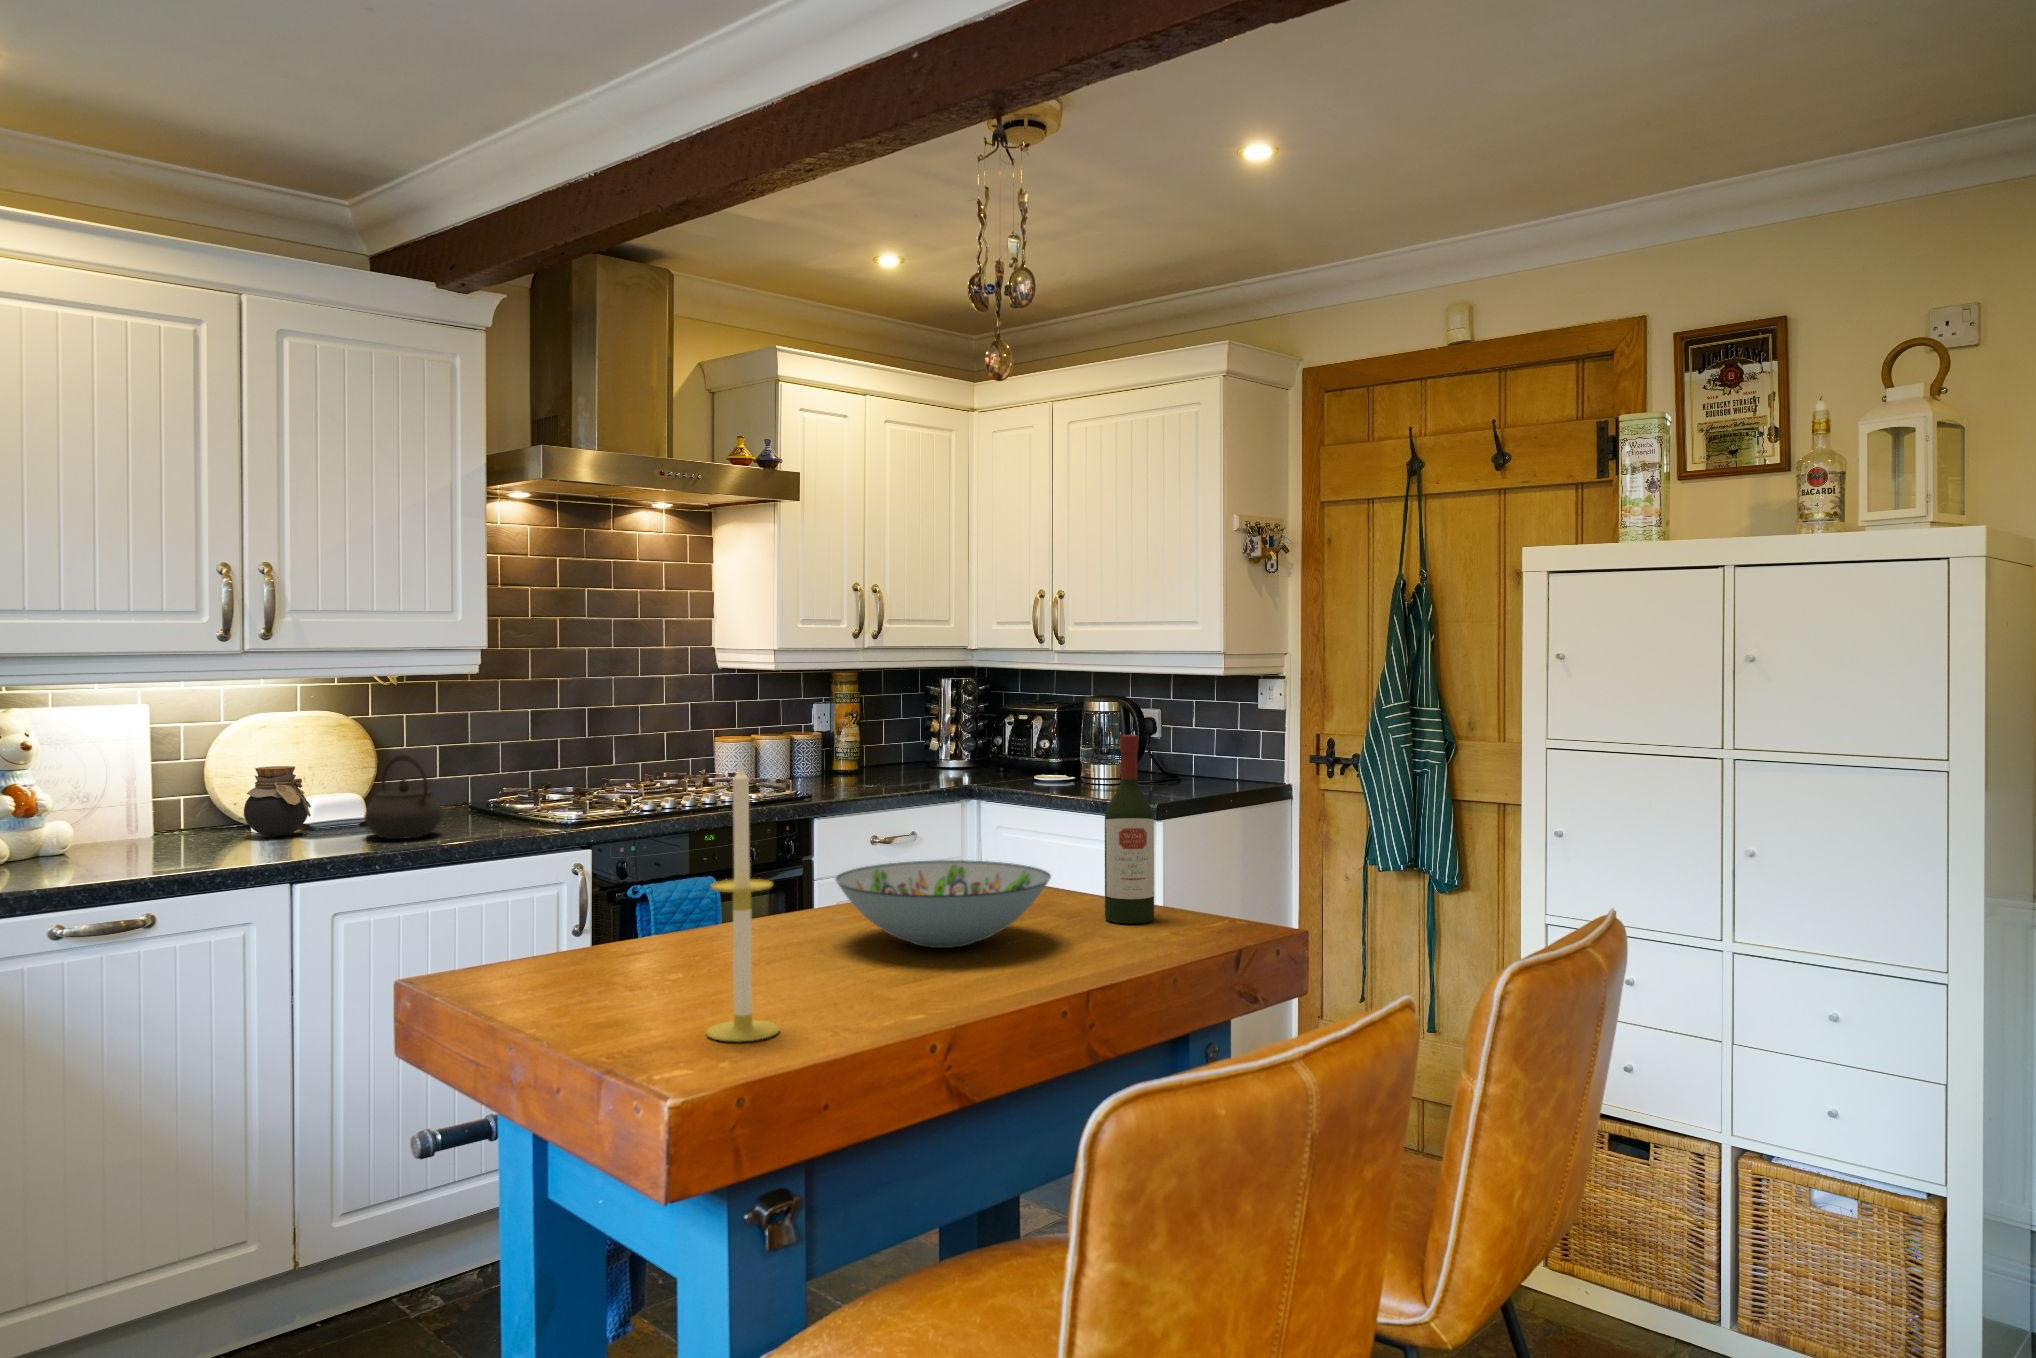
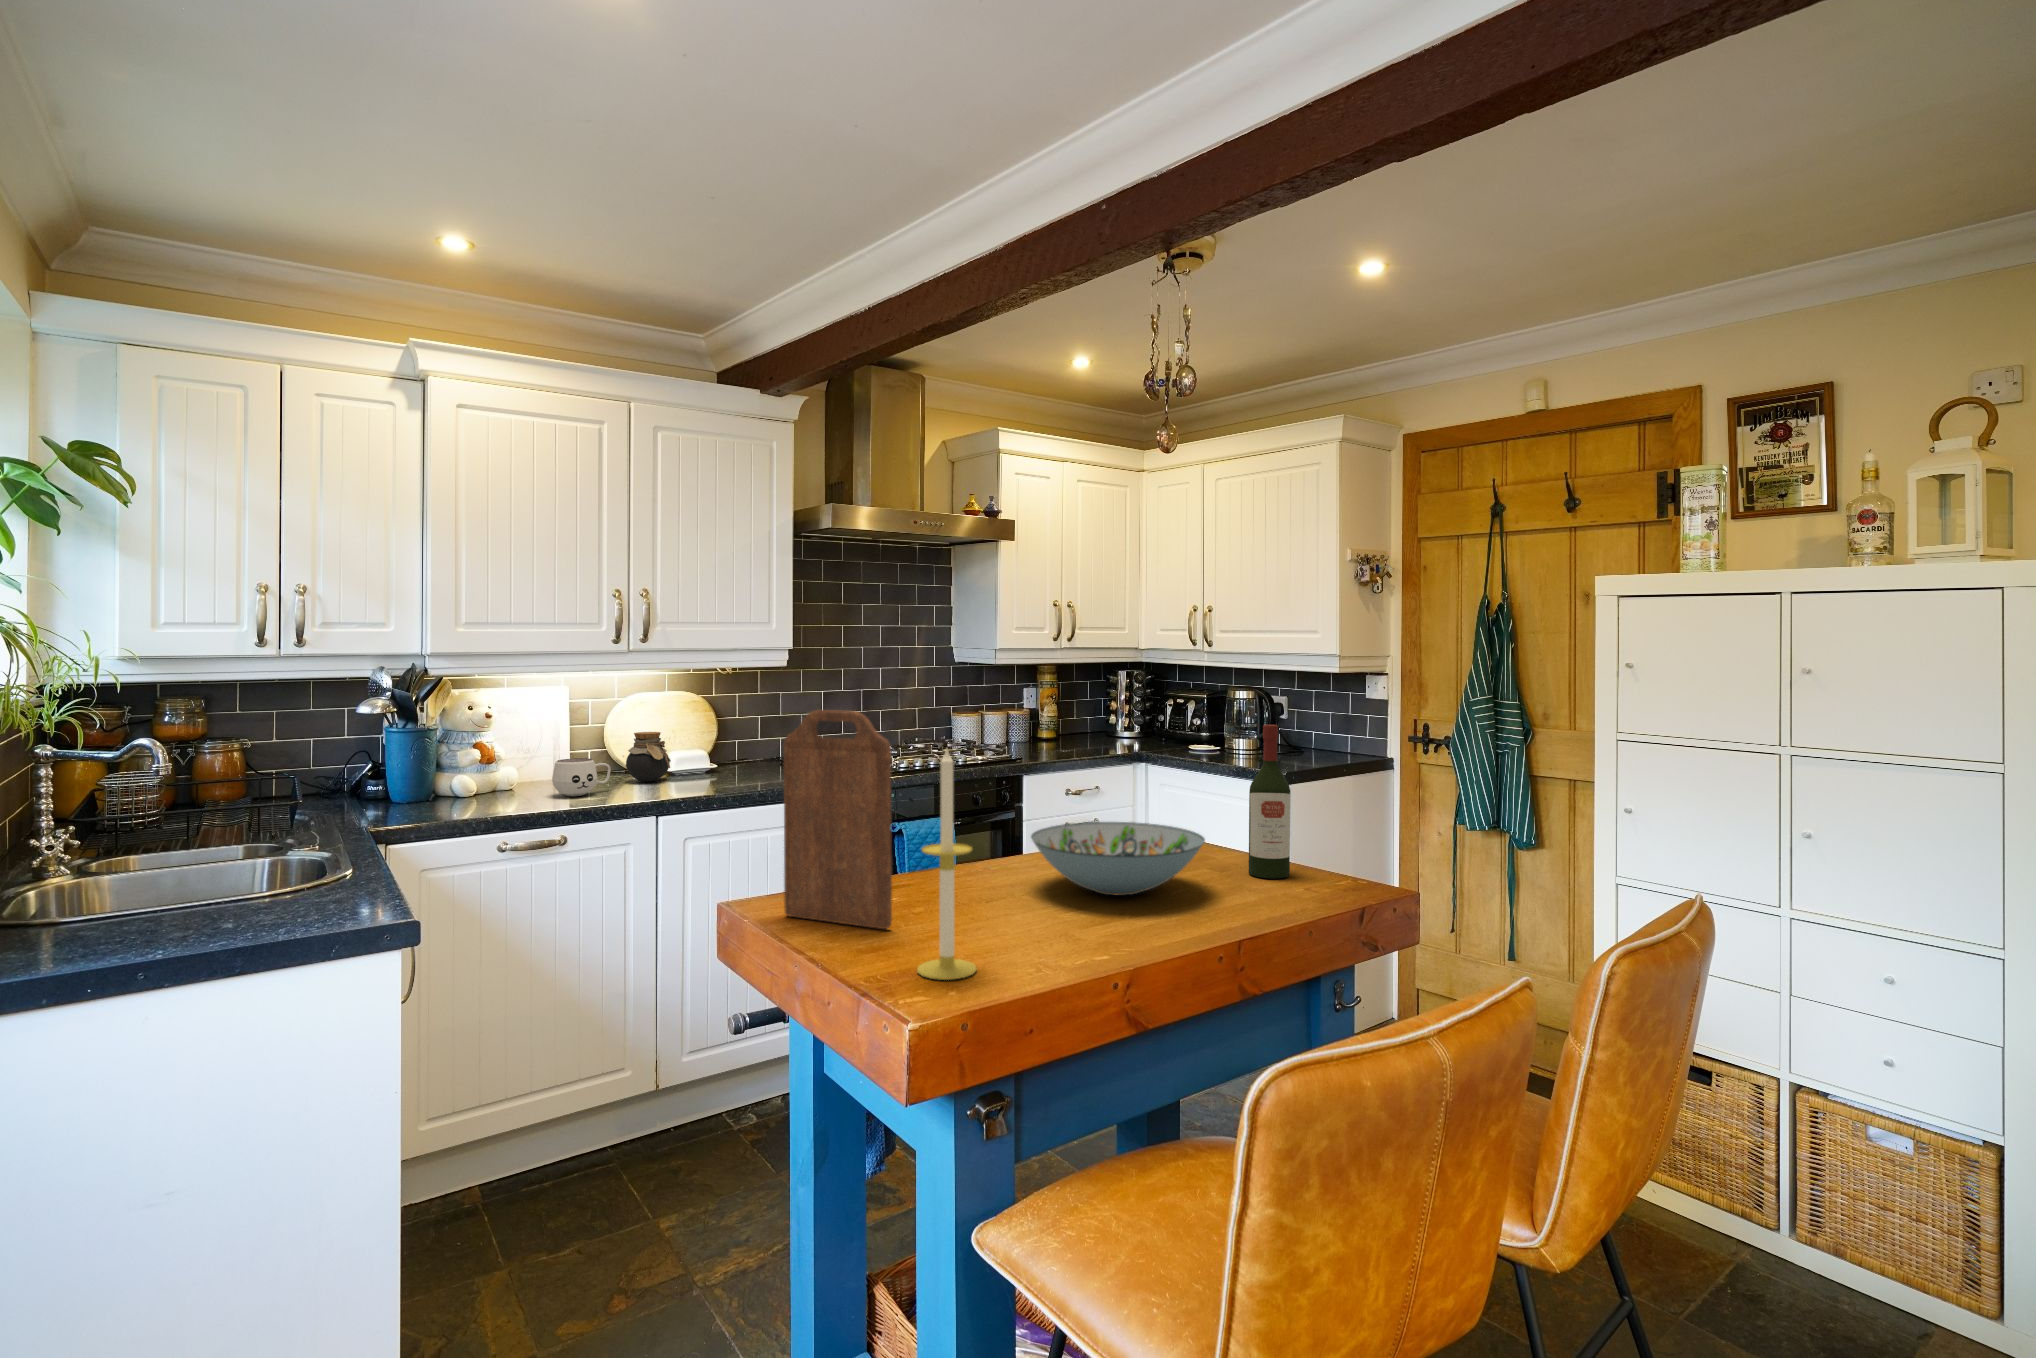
cutting board: none [520,722,666,995] -> present [784,710,892,929]
kettle: present [364,755,443,839] -> none [706,725,760,786]
mug: none [139,804,225,858] -> present [552,758,611,796]

